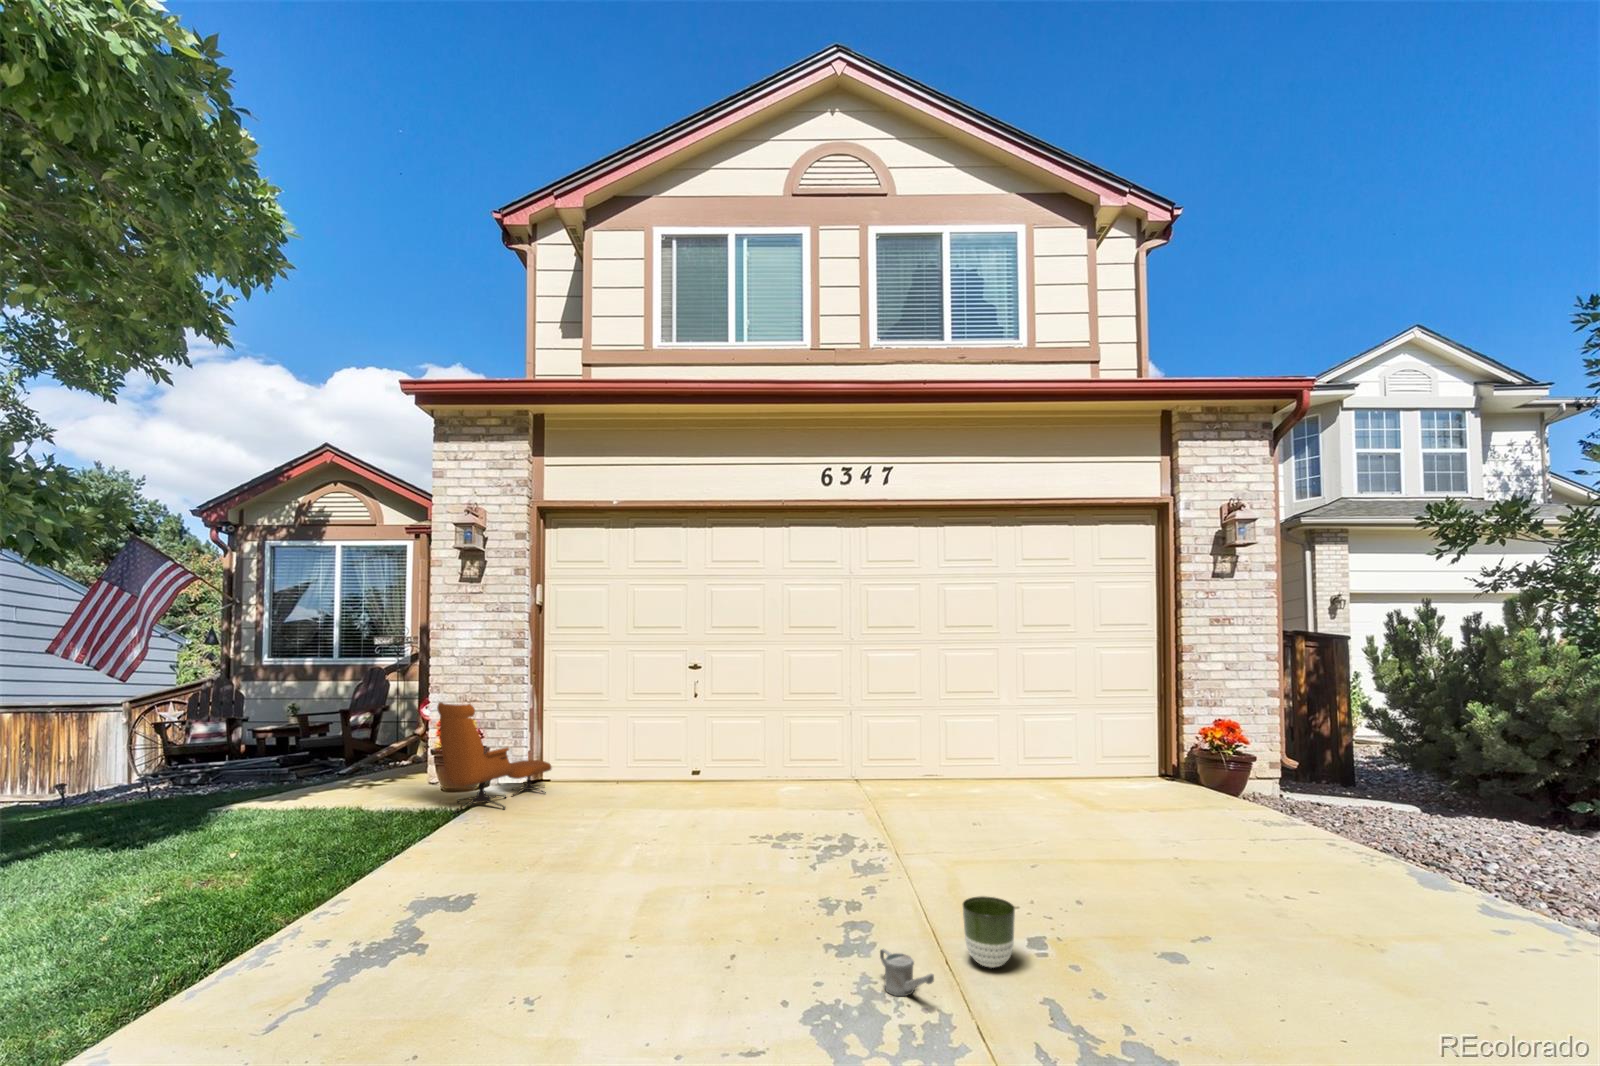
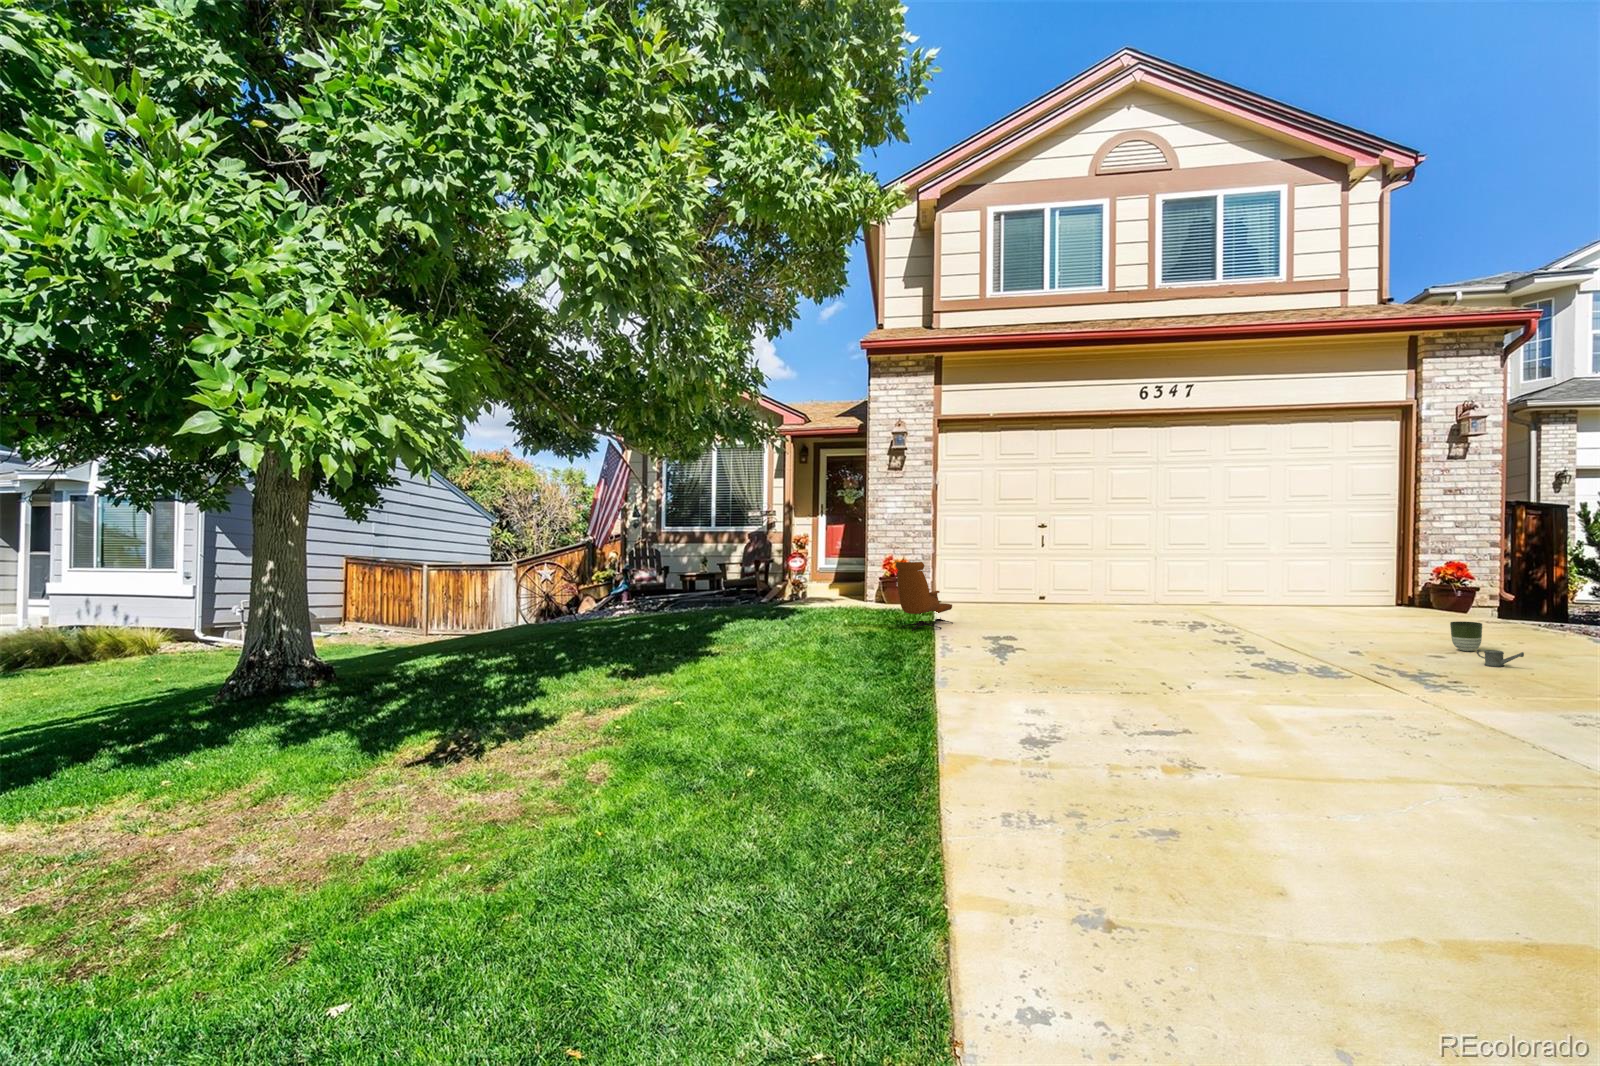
planter: present [963,896,1015,968] -> present [1450,621,1482,651]
watering can: present [880,949,934,996] -> present [1477,649,1524,667]

